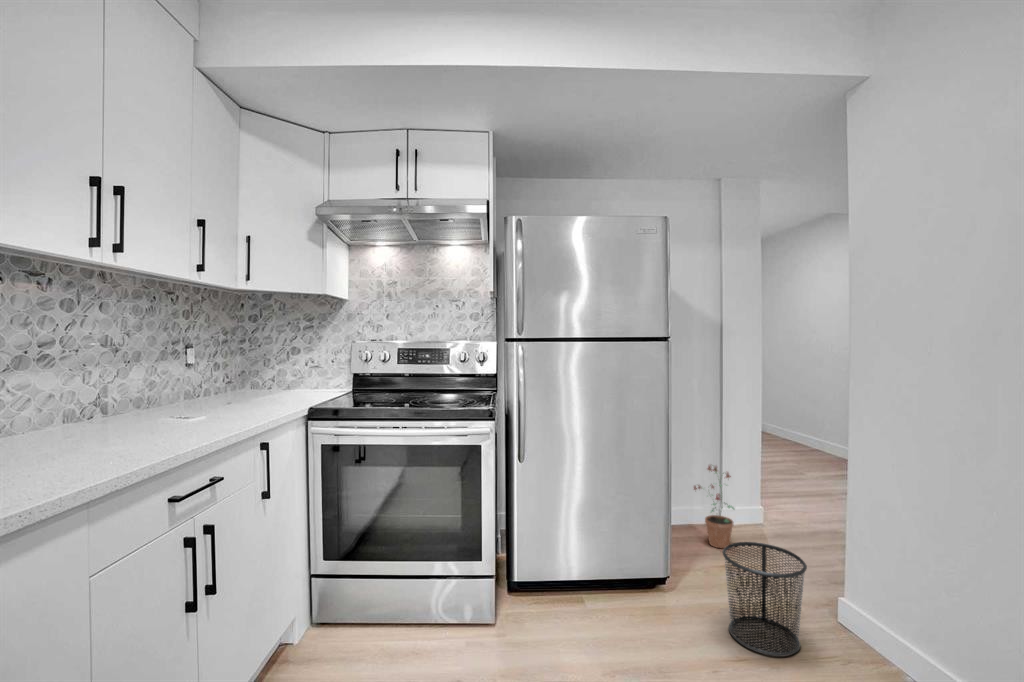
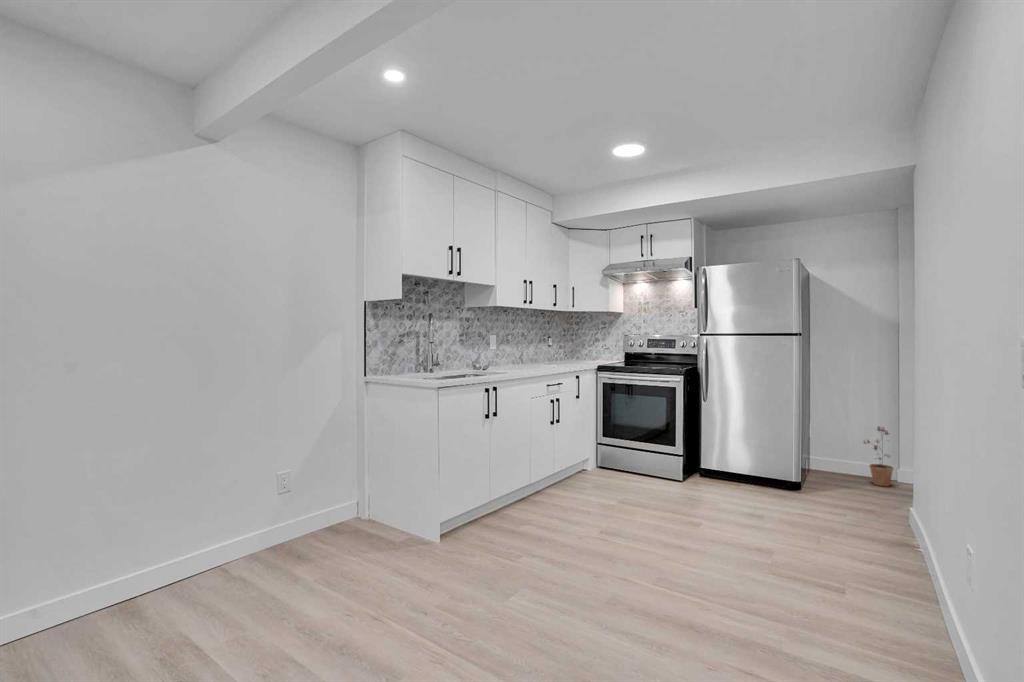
waste bin: present [722,542,807,656] -> none [816,457,869,515]

